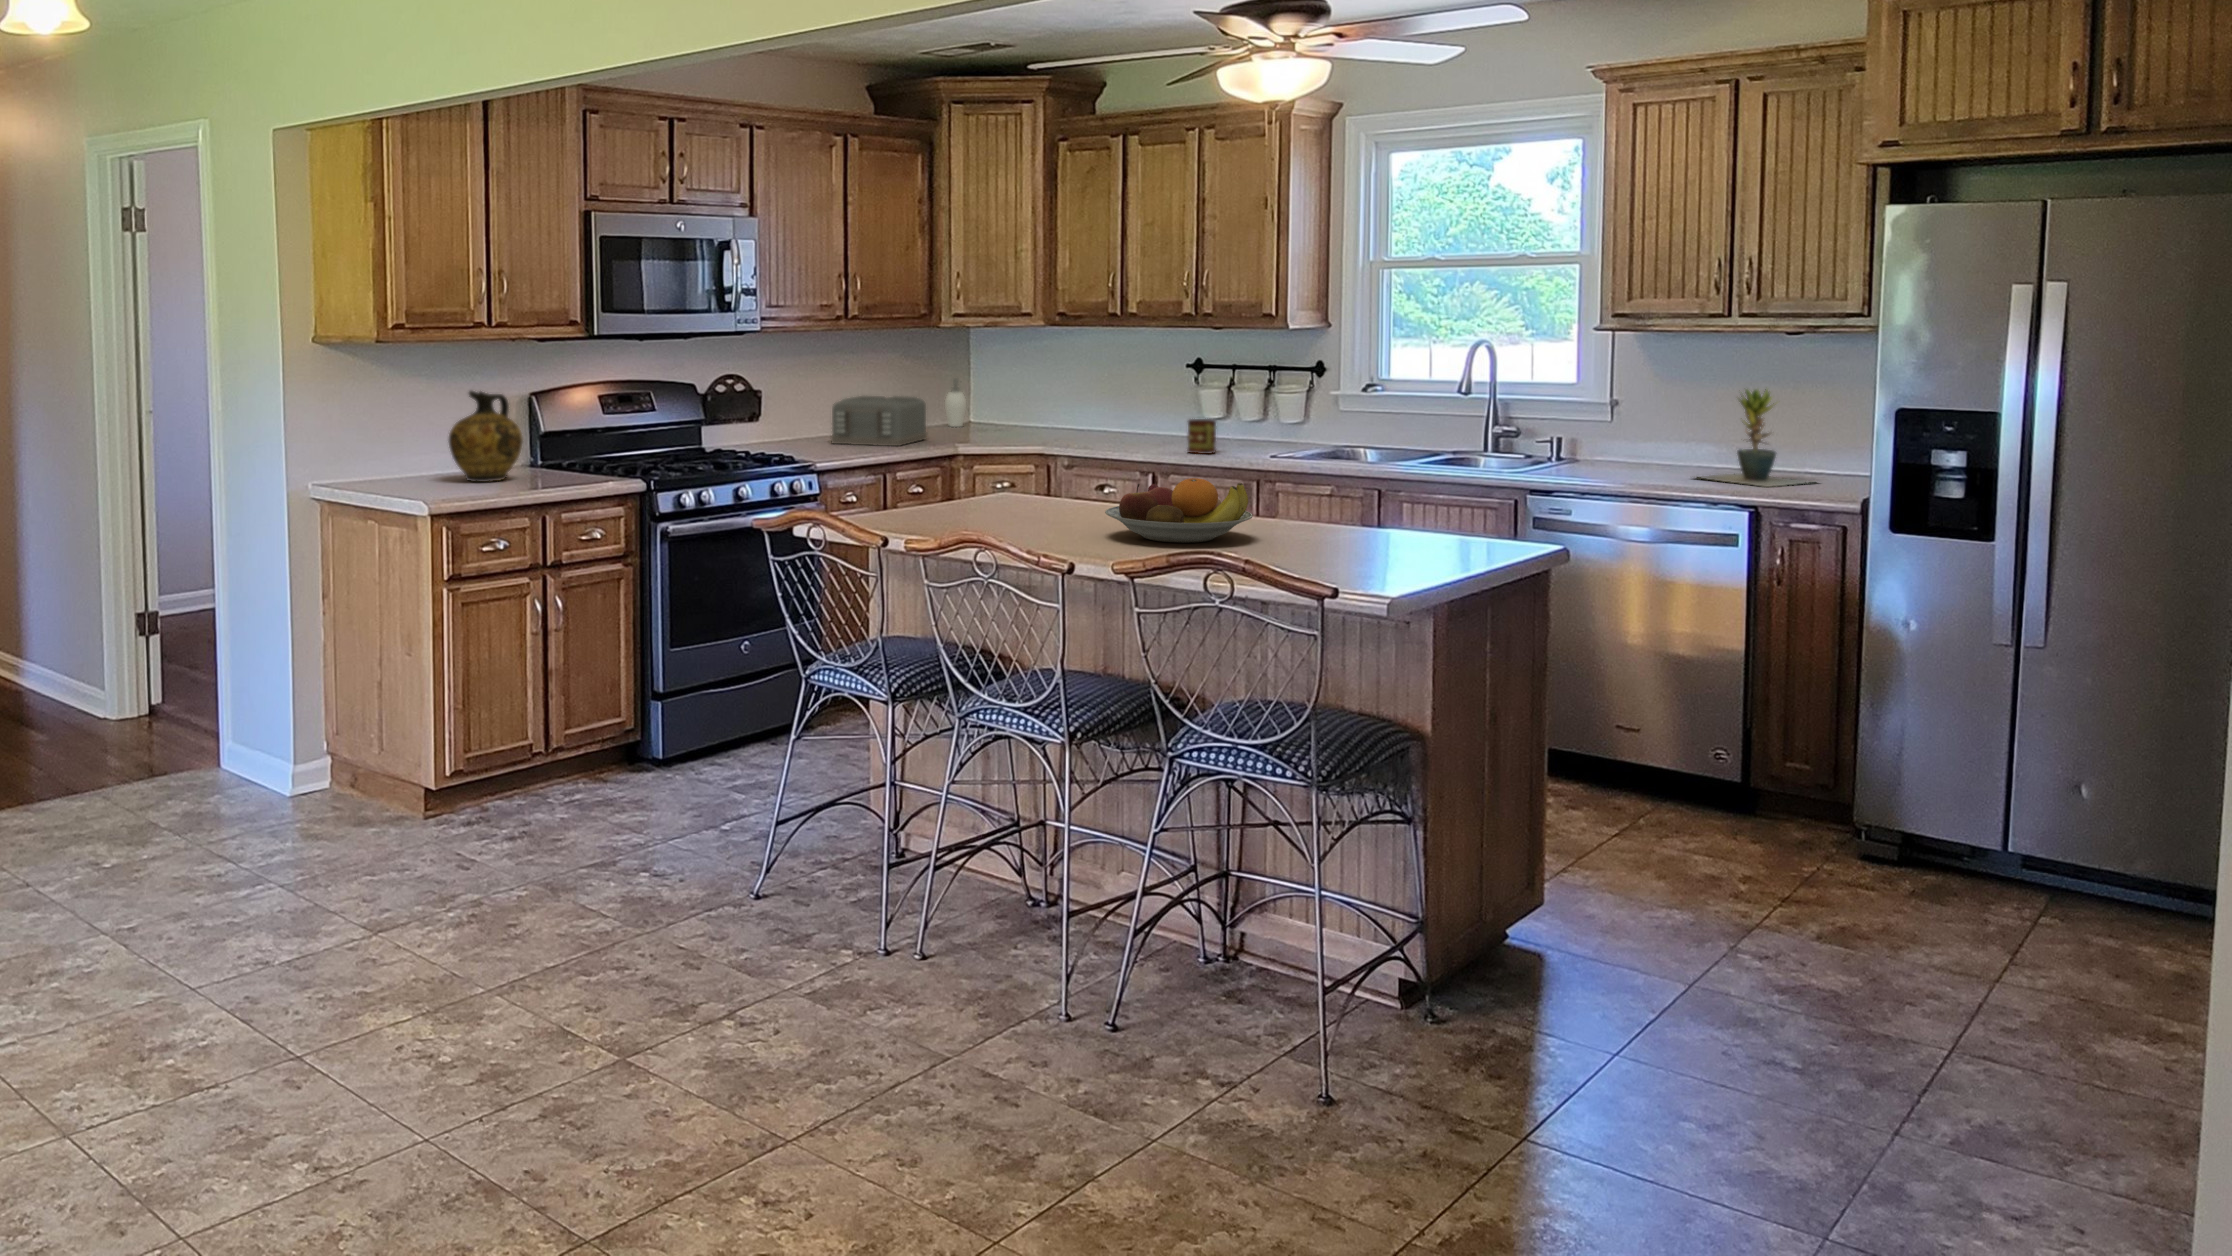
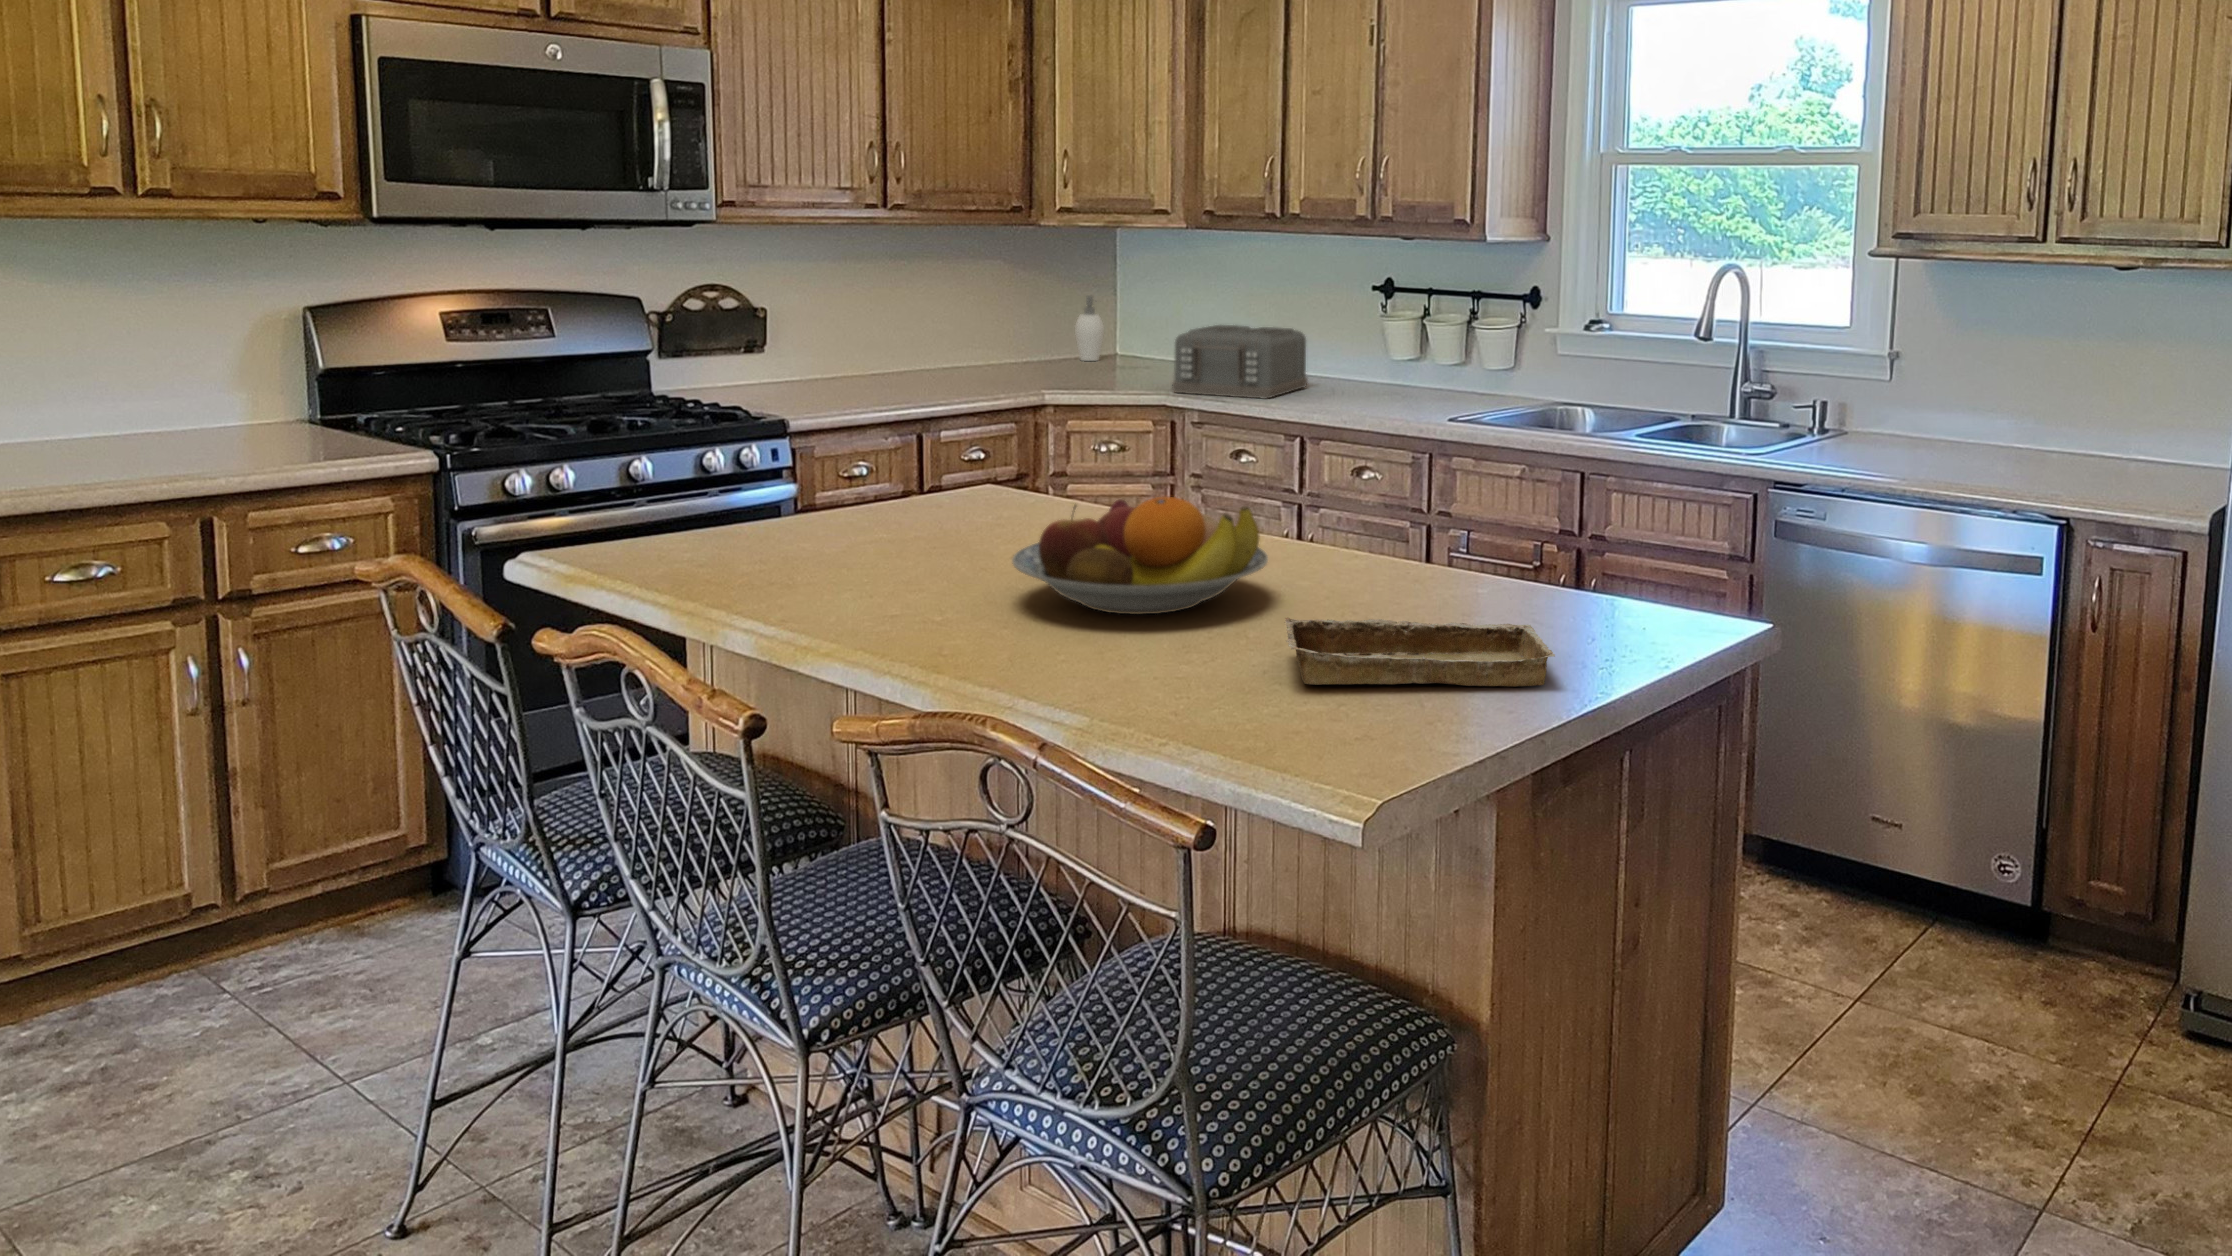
potted plant: present [1699,389,1809,487] -> none [1983,342,2154,485]
ceramic jug: present [449,391,523,482] -> none [68,300,221,454]
toaster: present [831,396,927,446] -> present [1172,325,1308,399]
mug: present [1188,419,1216,454] -> none [1346,363,1387,412]
tray: none [1287,535,1450,565] -> present [1285,618,1555,686]

